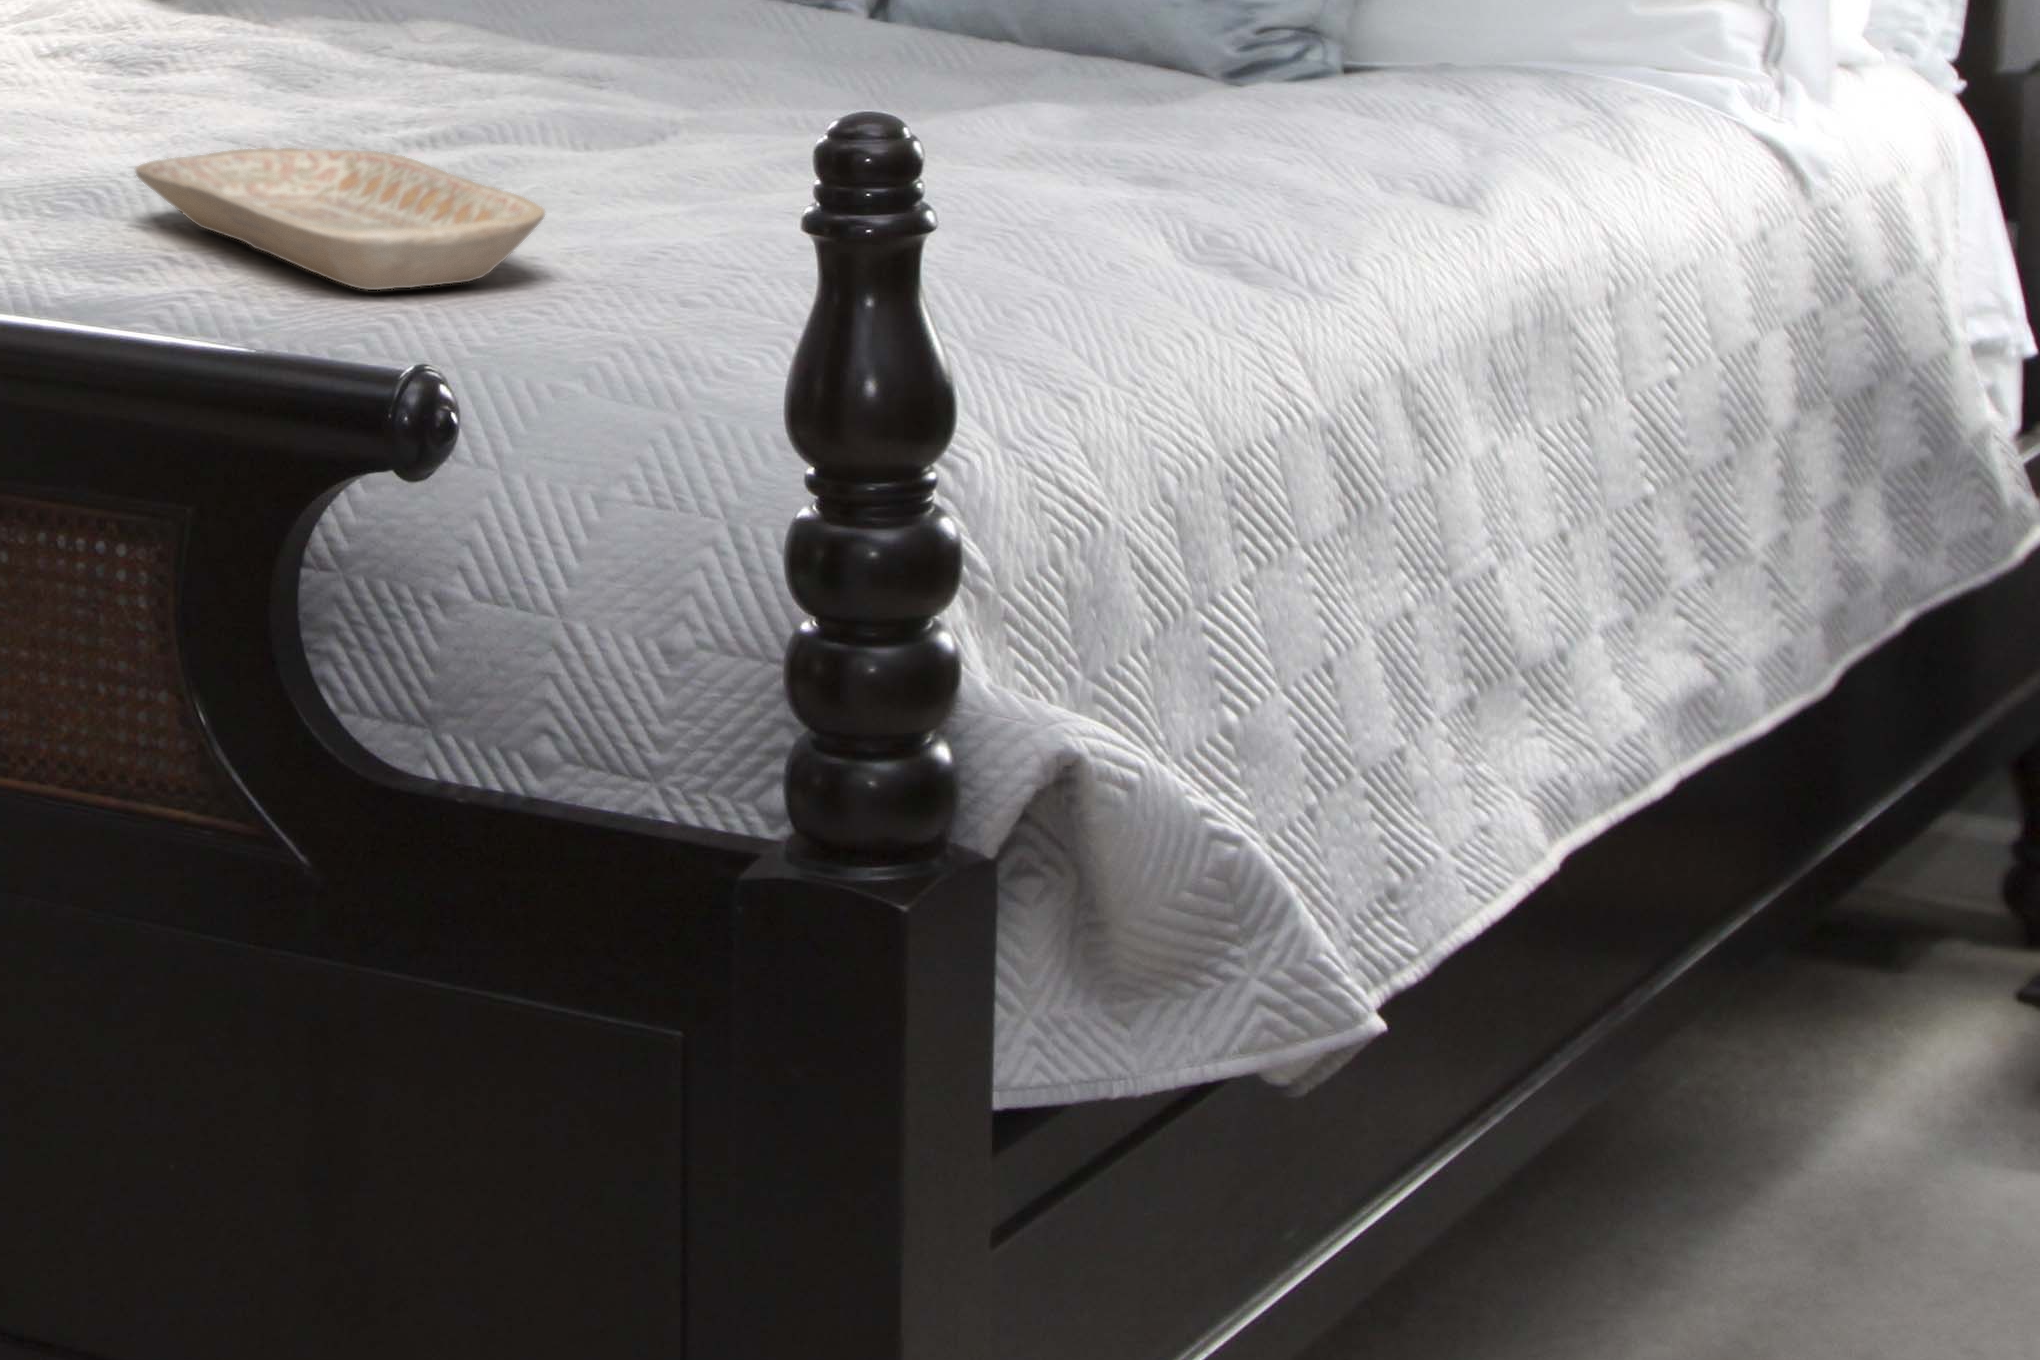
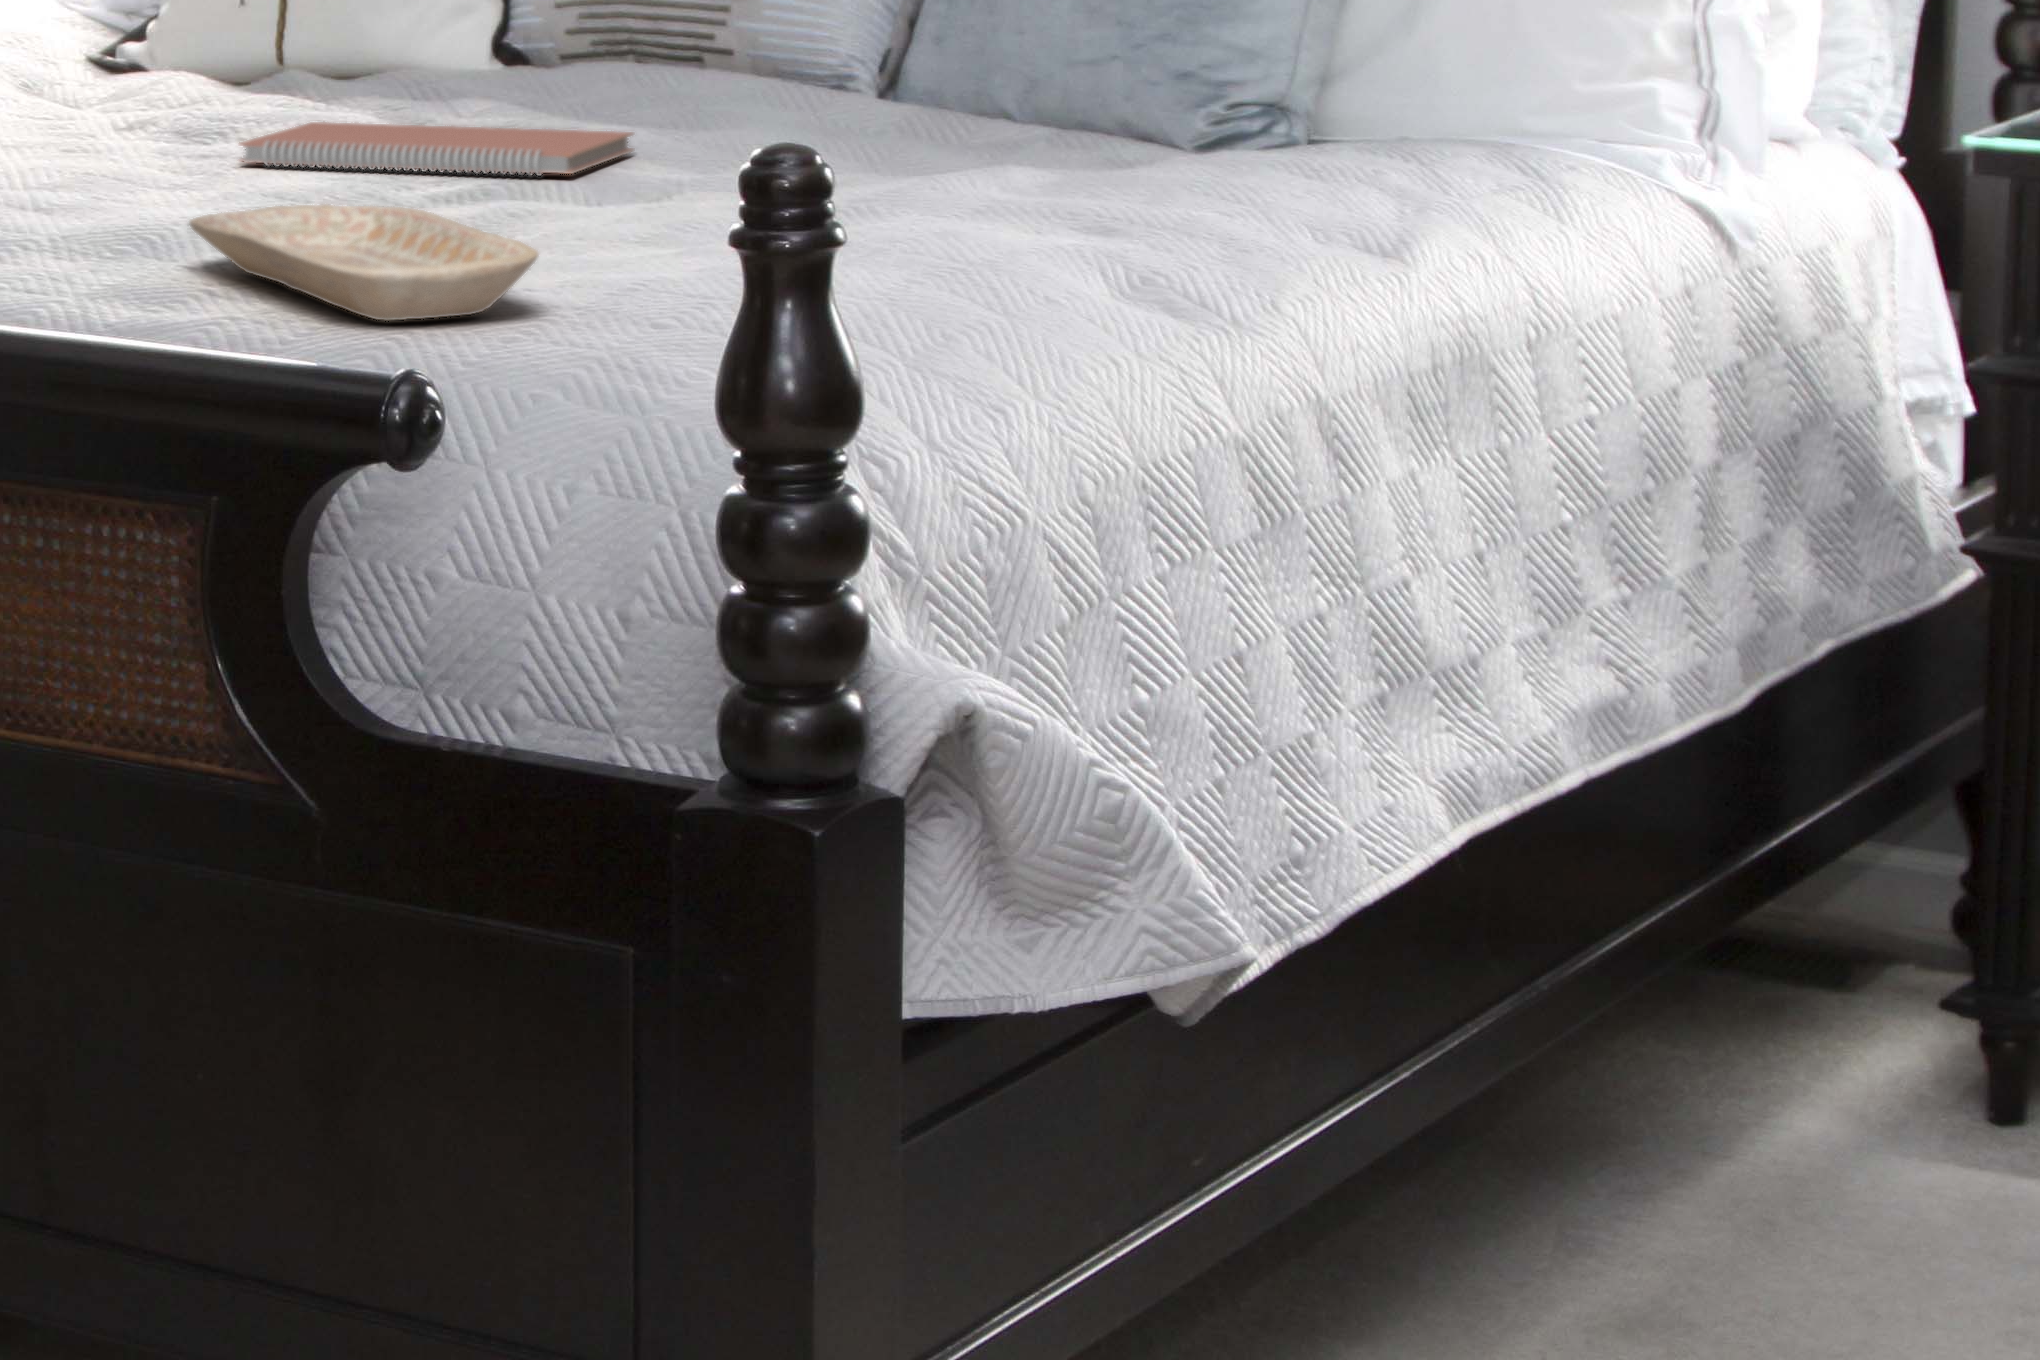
notebook: none [176,43,616,104] -> present [239,122,633,175]

